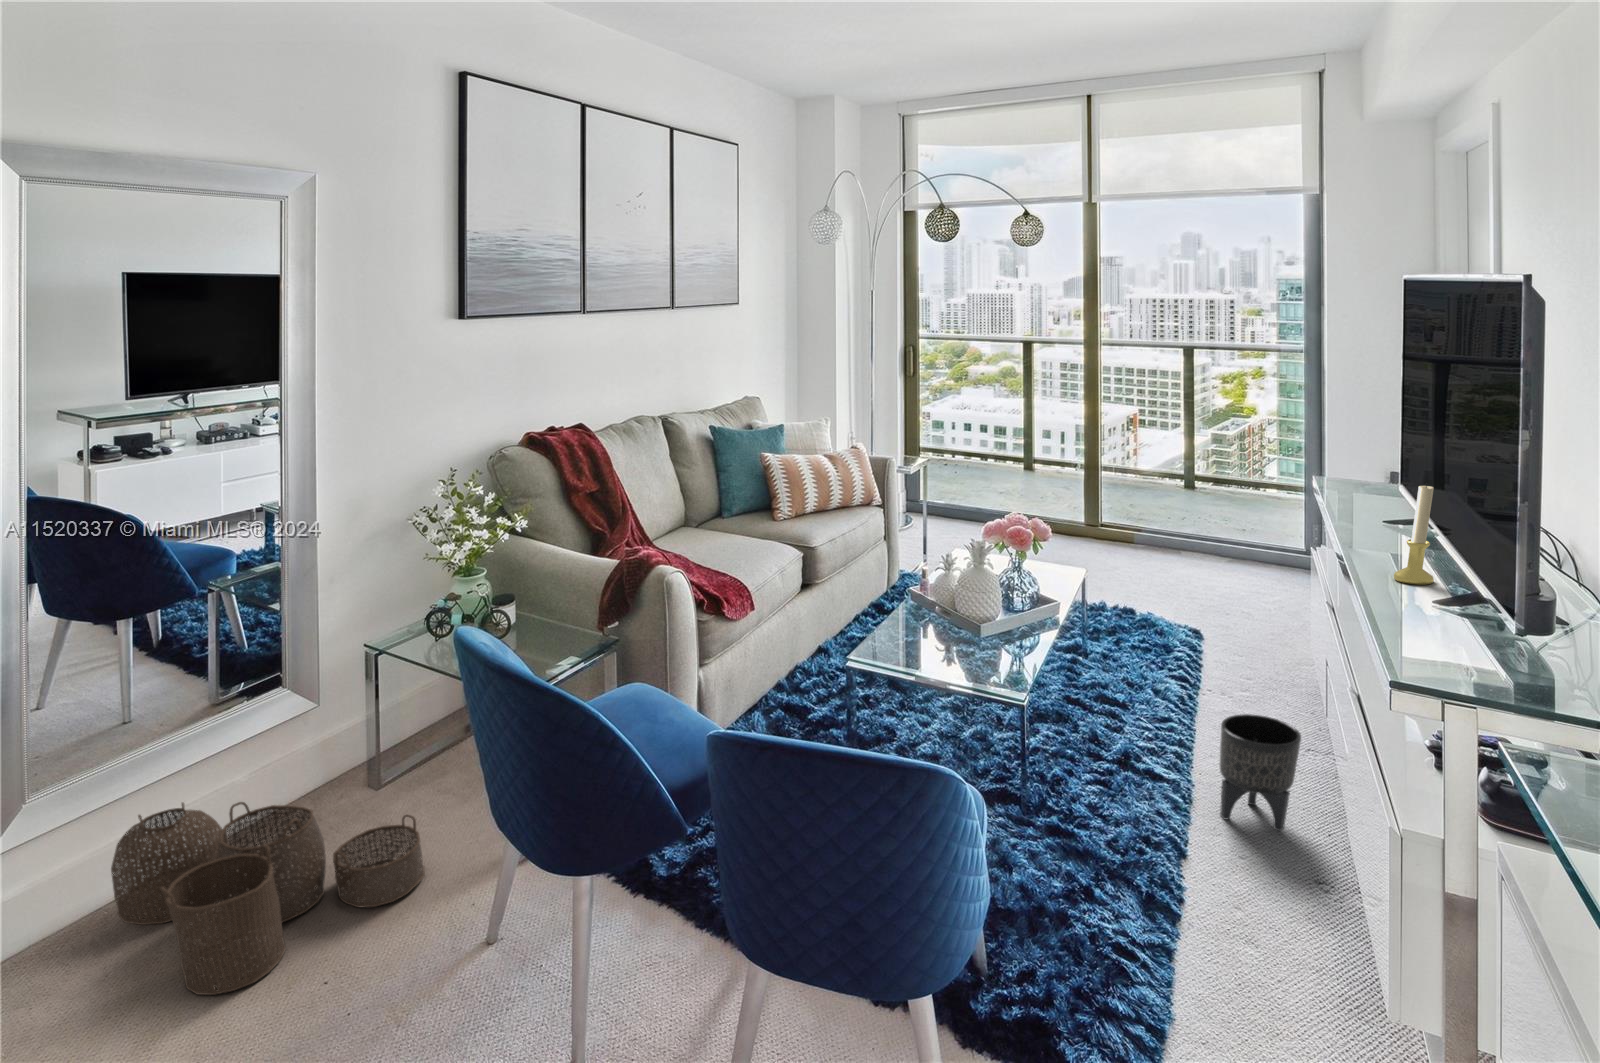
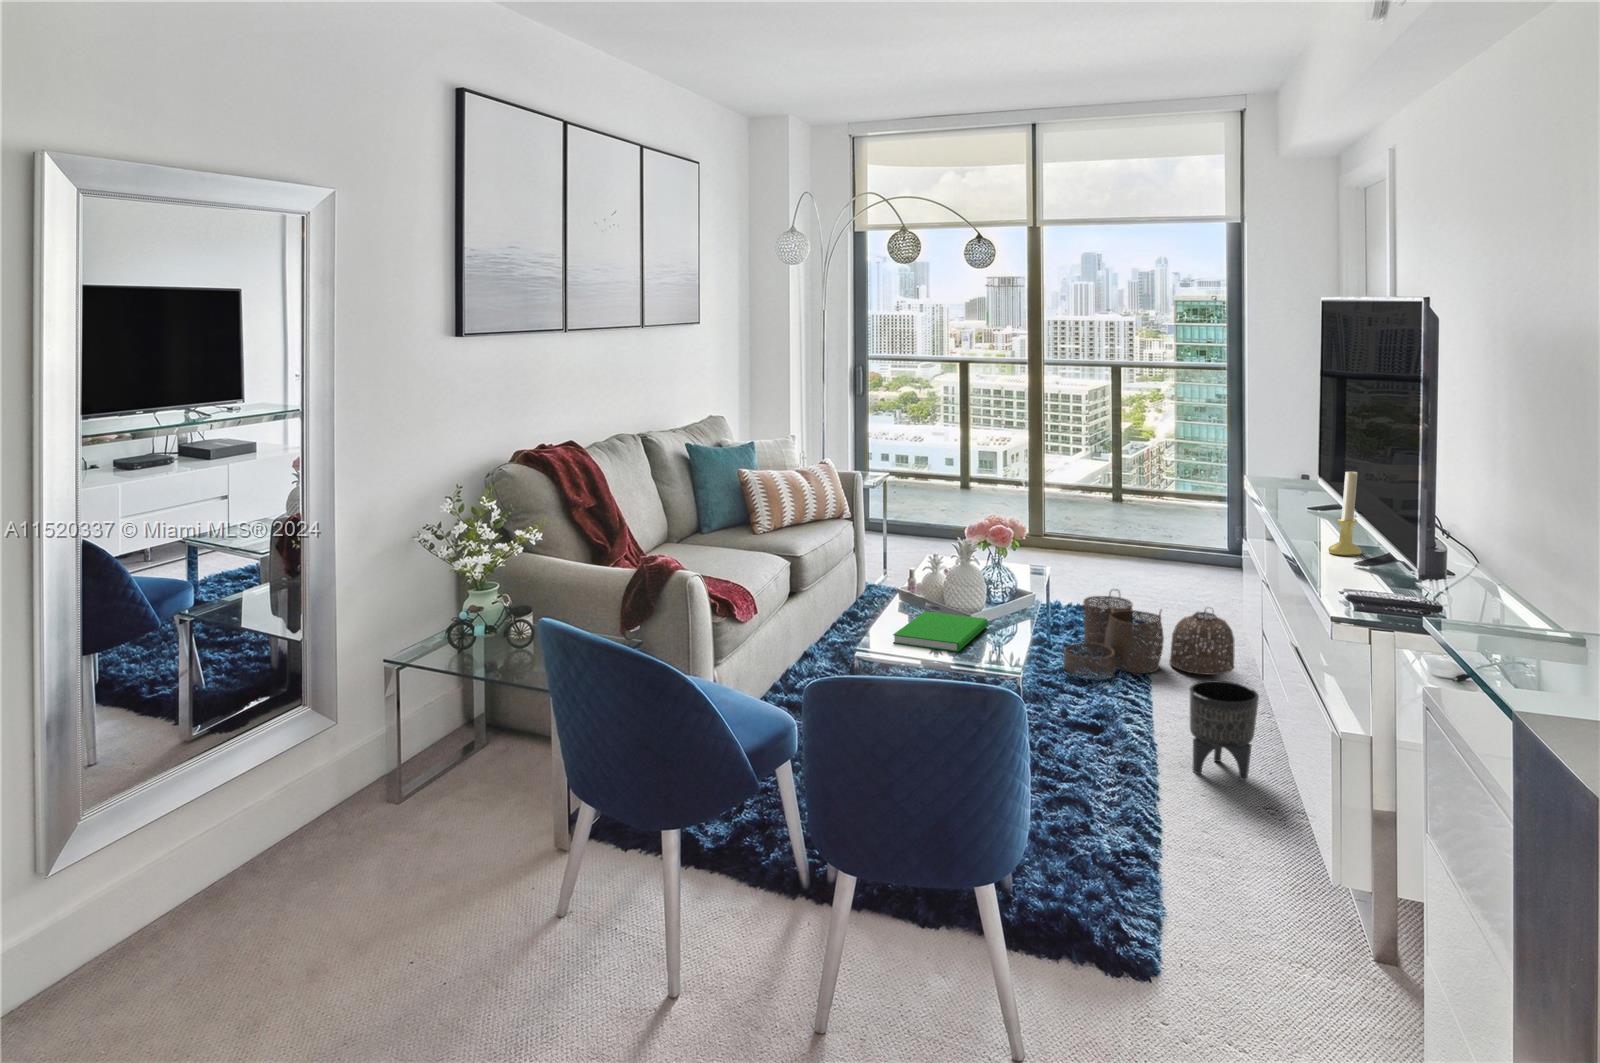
book: none [890,618,1000,669] -> present [893,612,988,652]
woven basket: present [111,802,425,995] -> present [1064,589,1234,679]

